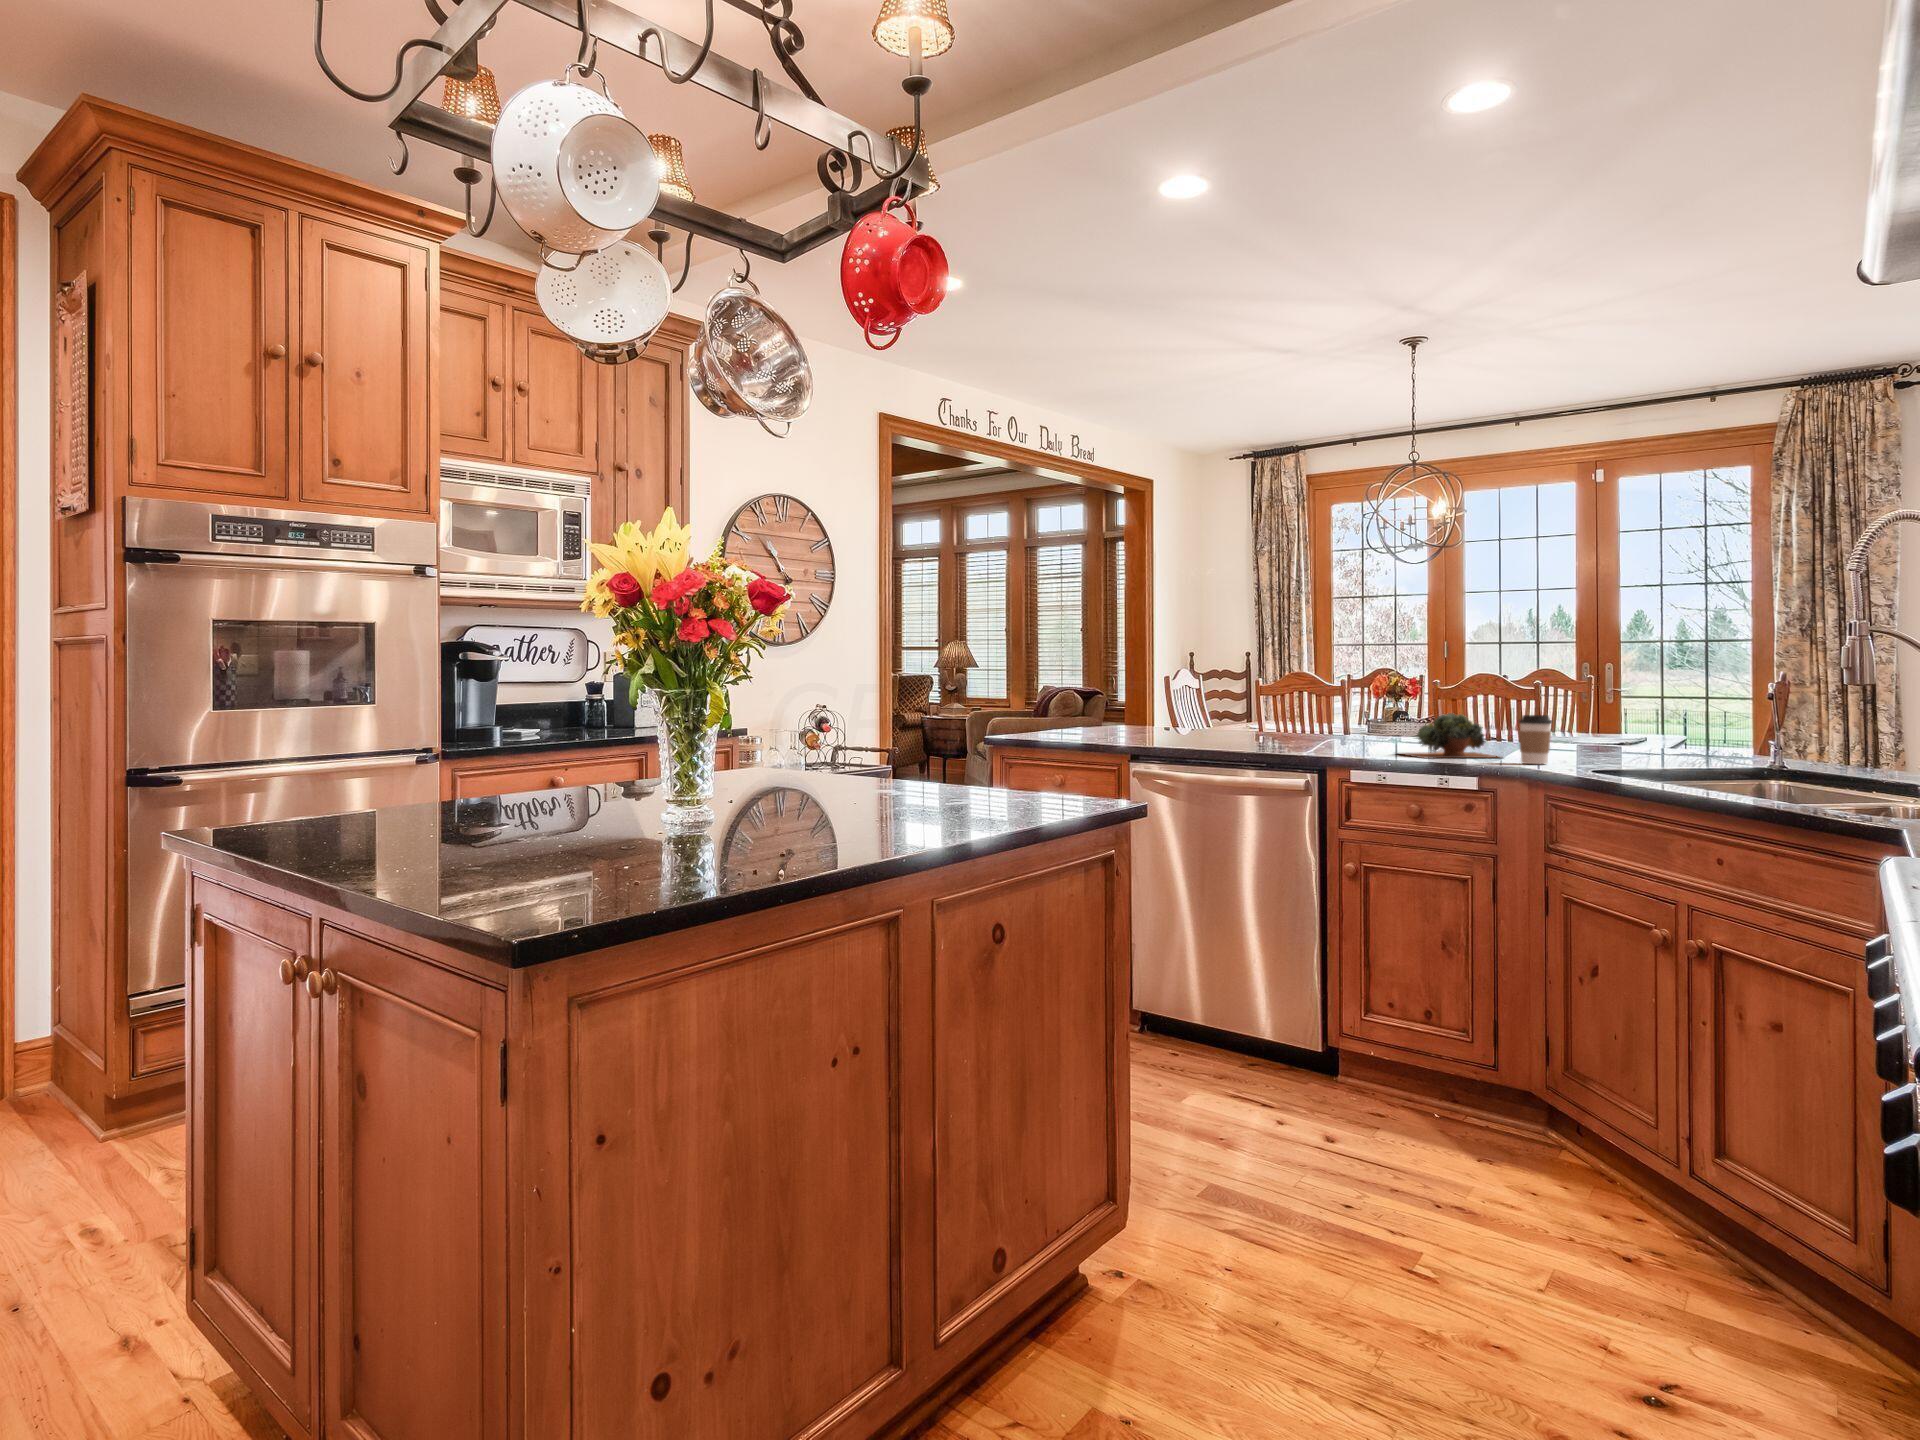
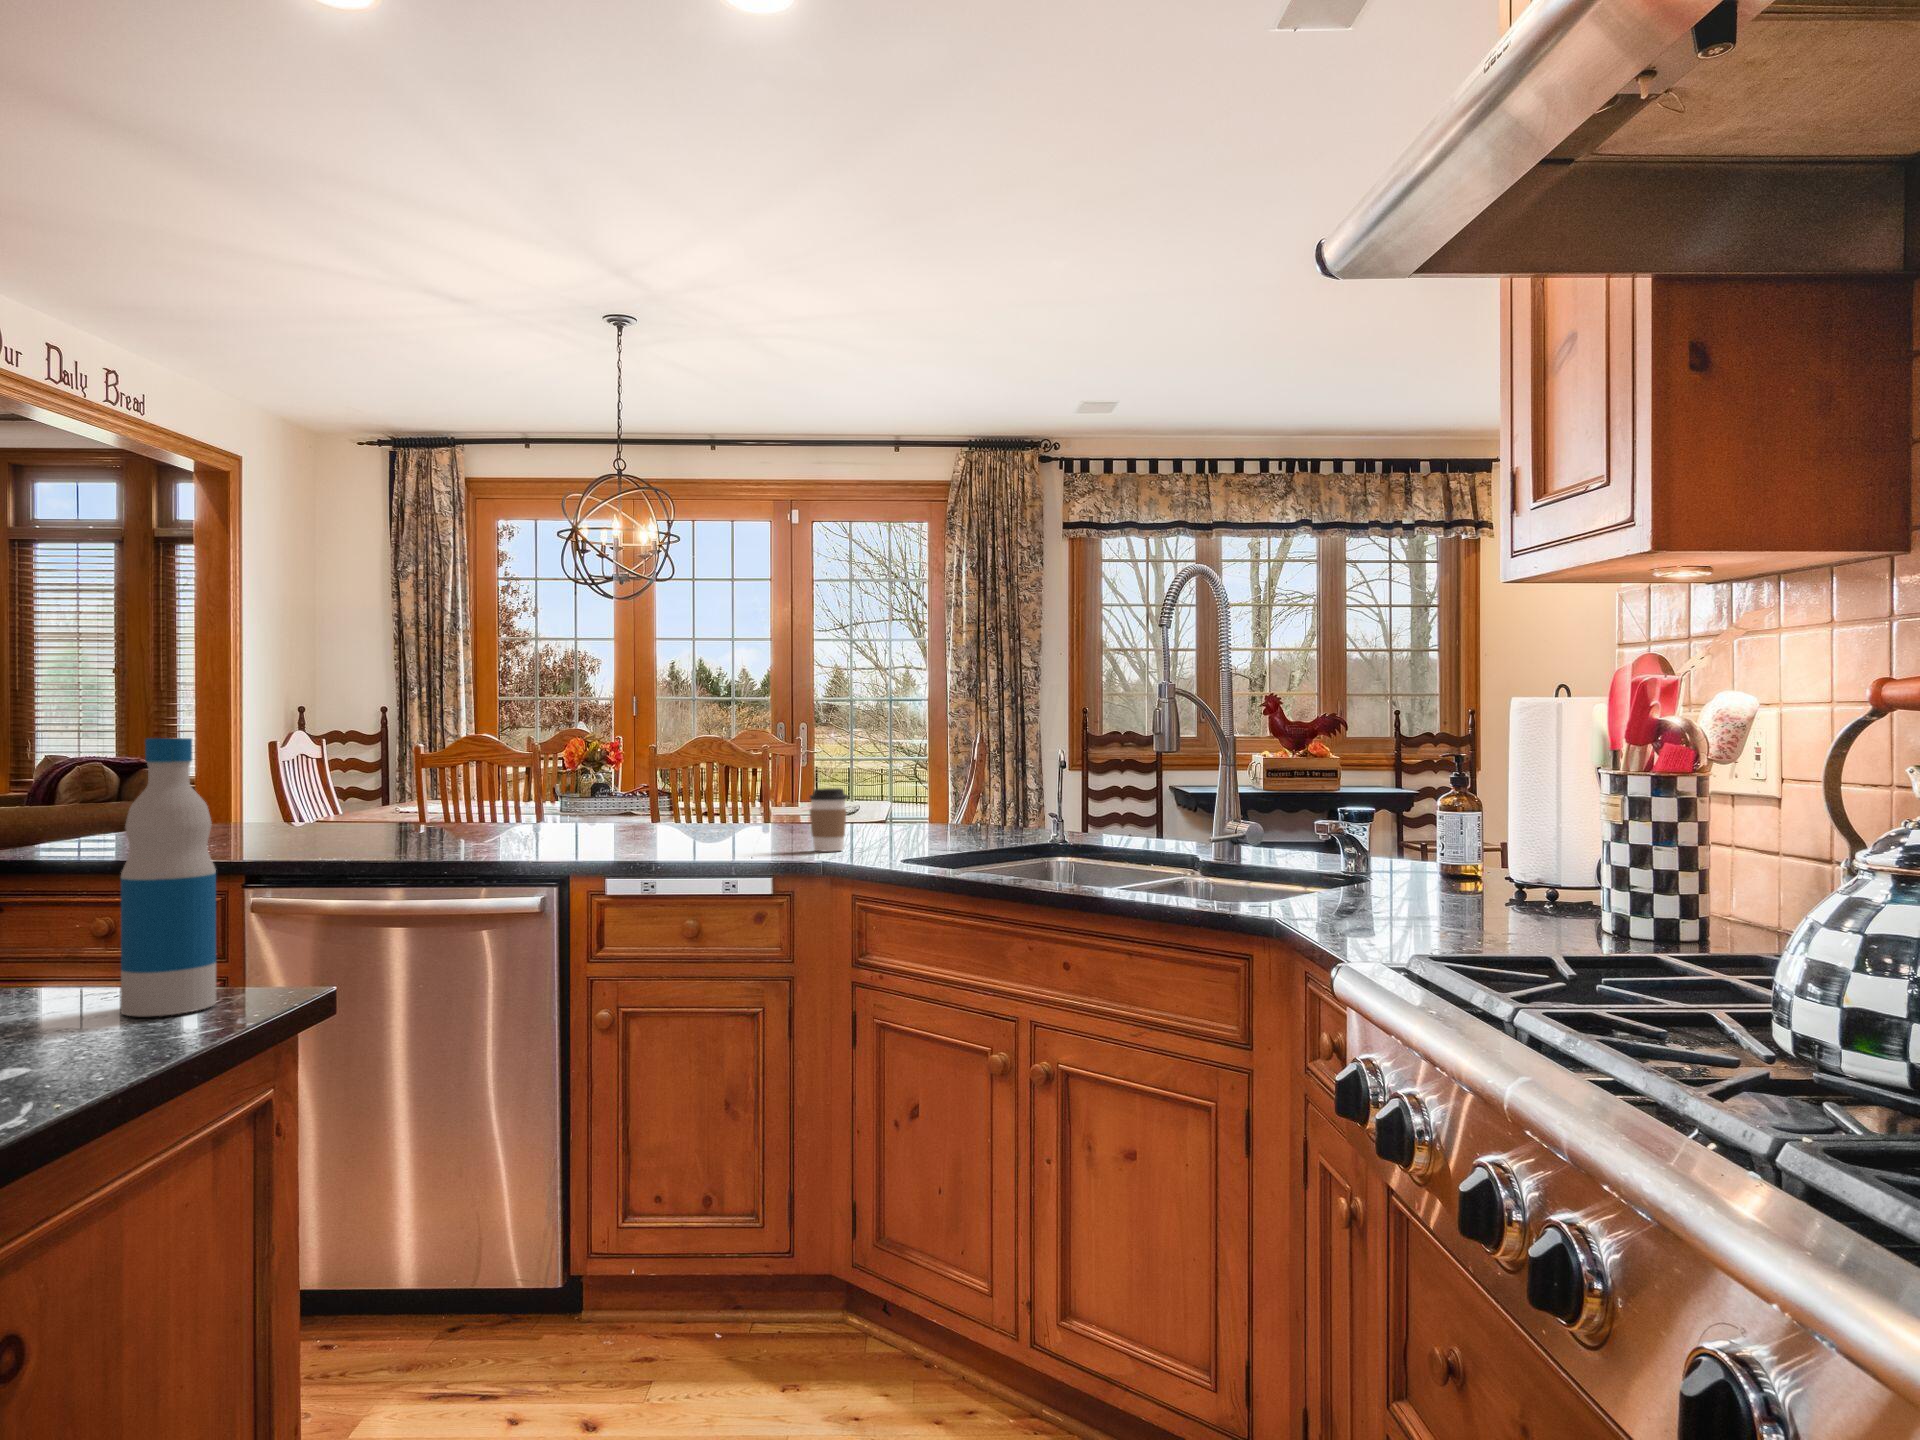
bottle: none [1057,671,1098,809] -> present [121,738,216,1016]
succulent plant: present [1399,713,1499,758] -> none [645,787,784,851]

